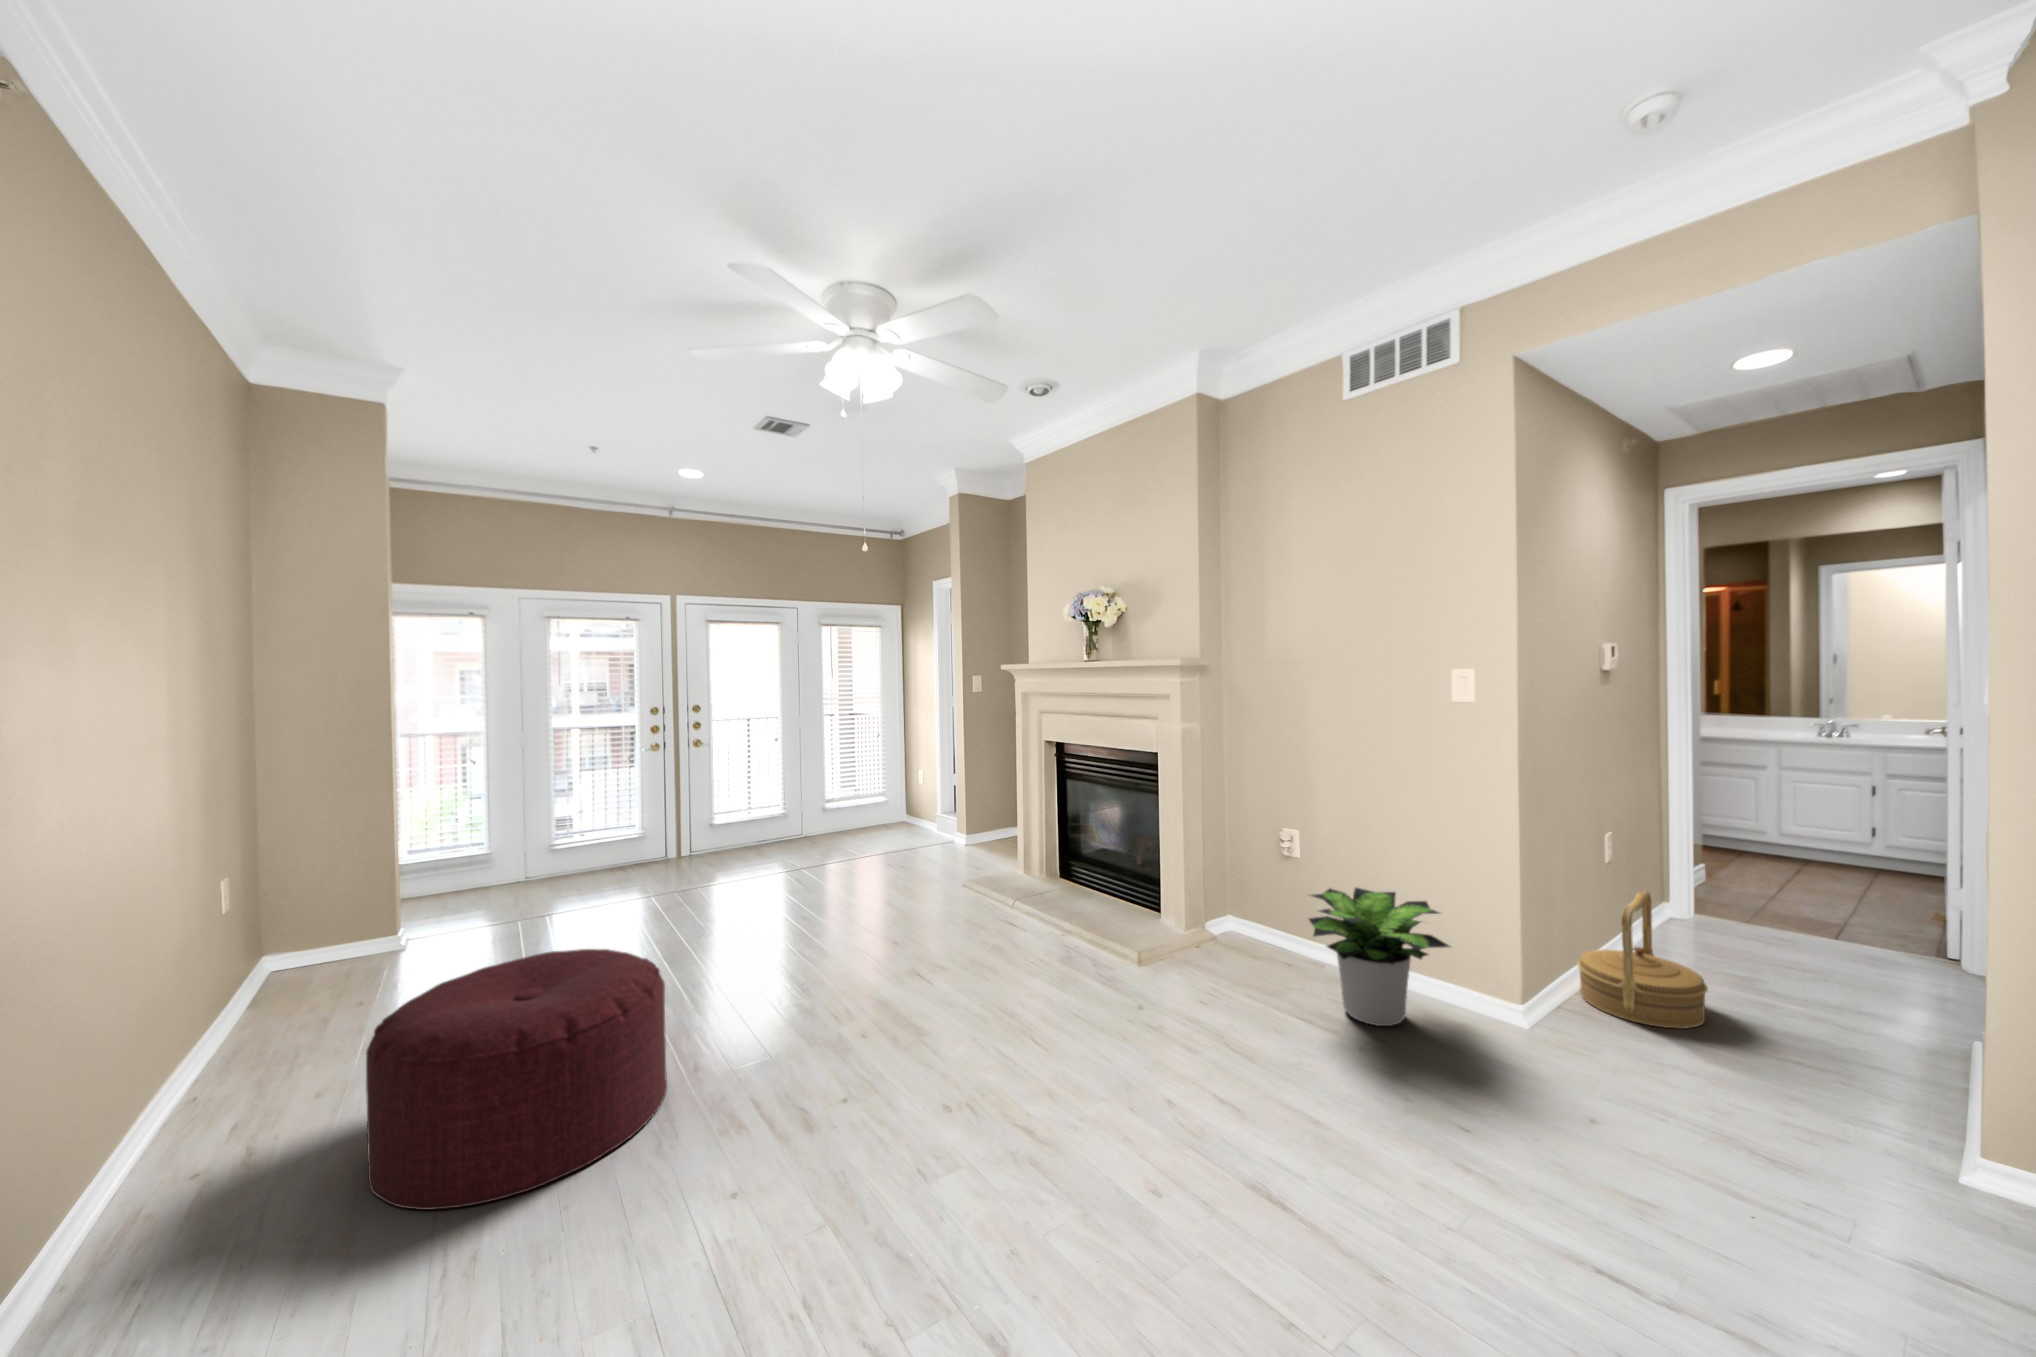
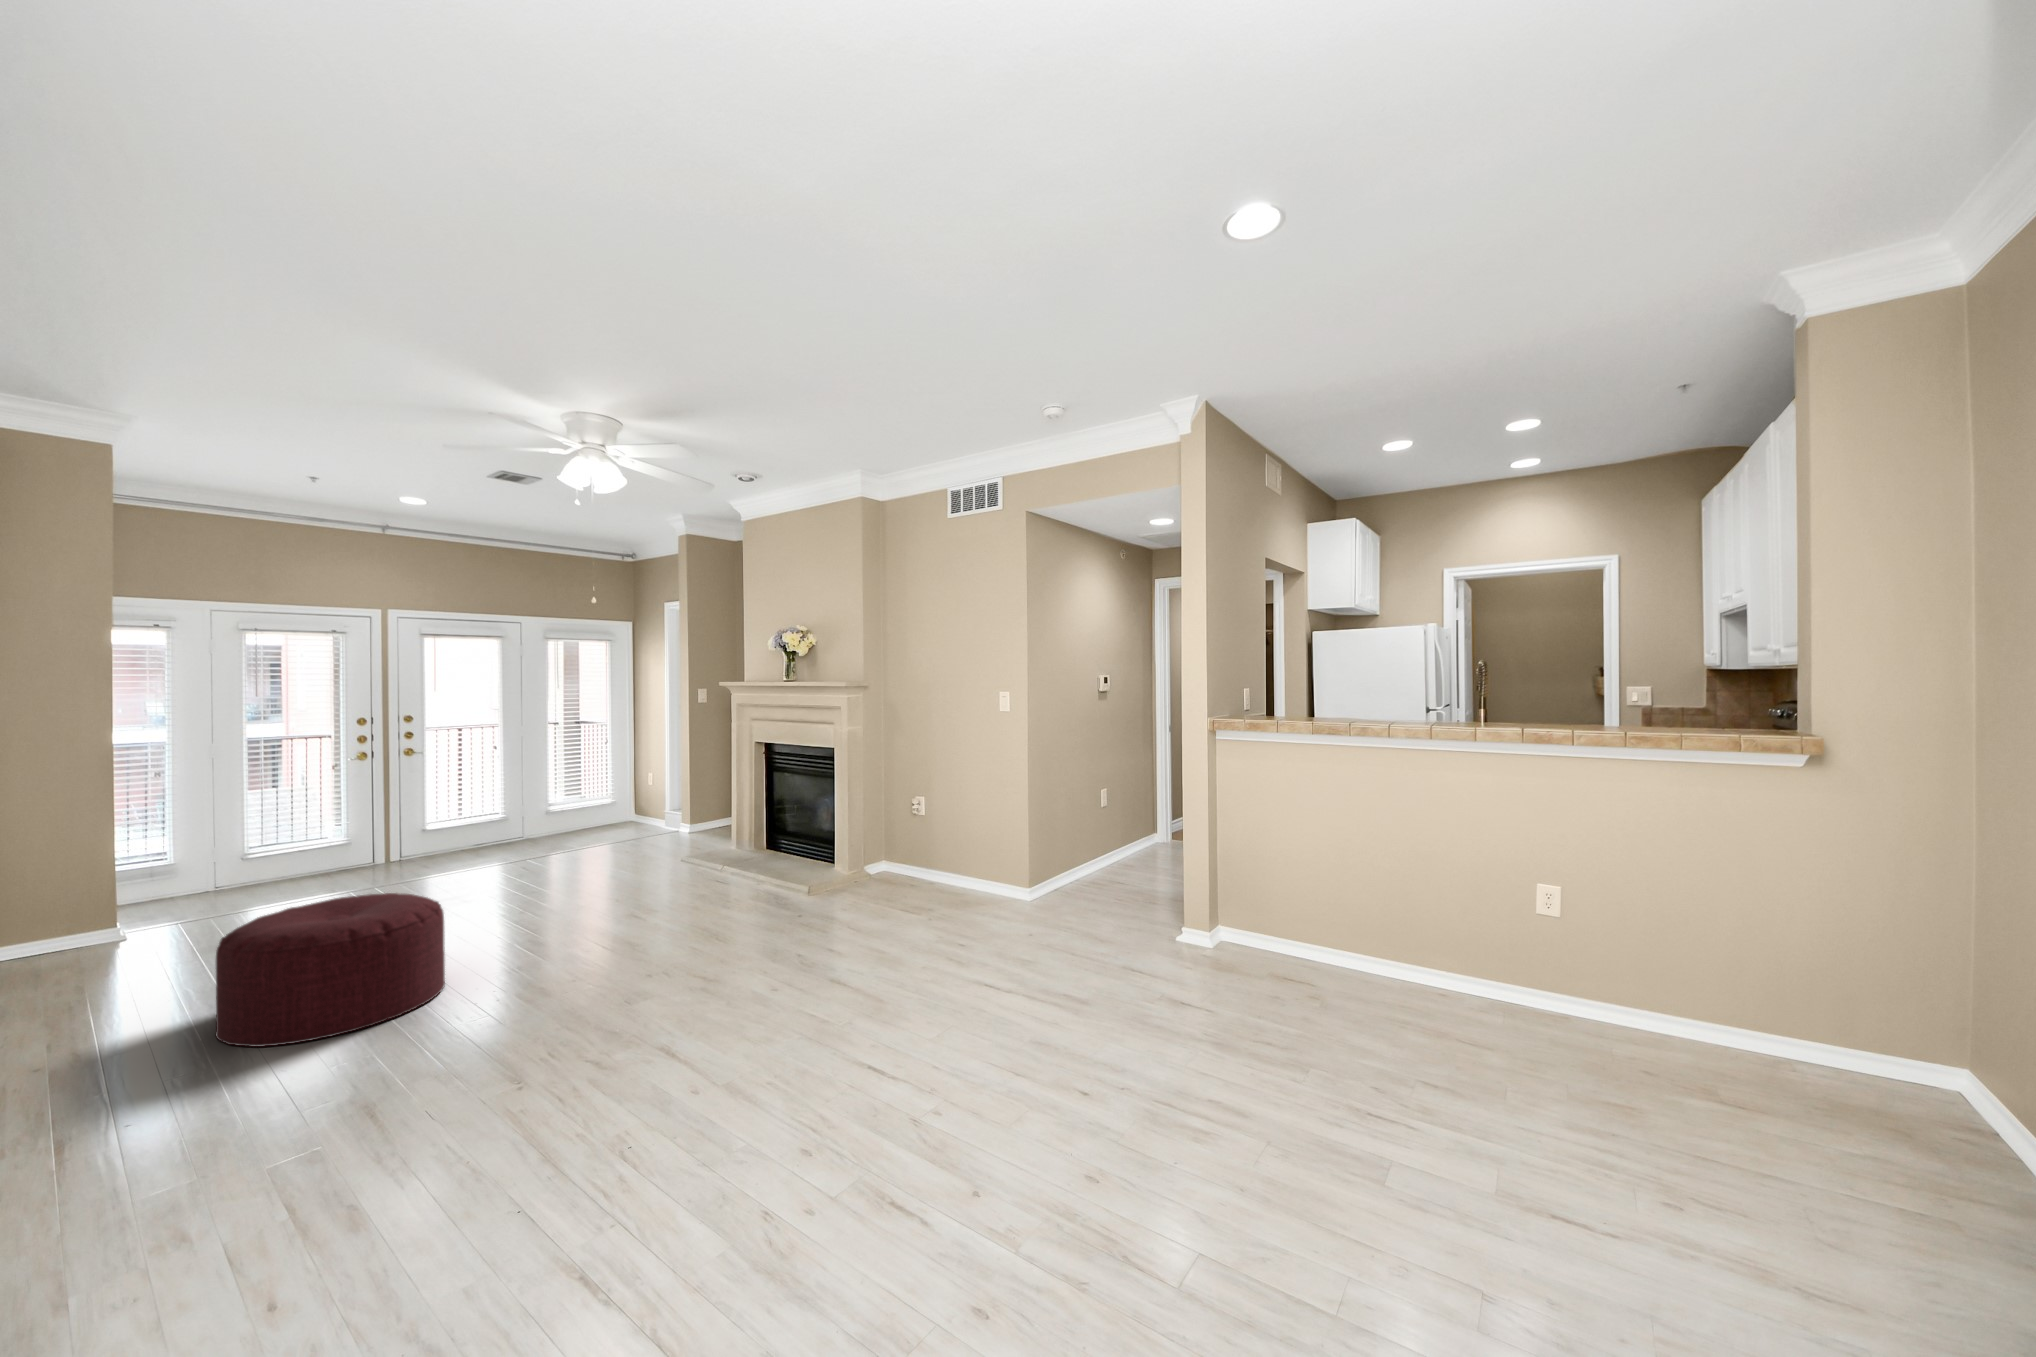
potted plant: present [1309,888,1450,1026] -> none [911,830,989,909]
woven basket: present [1577,890,1708,1029] -> none [1073,822,1130,895]

